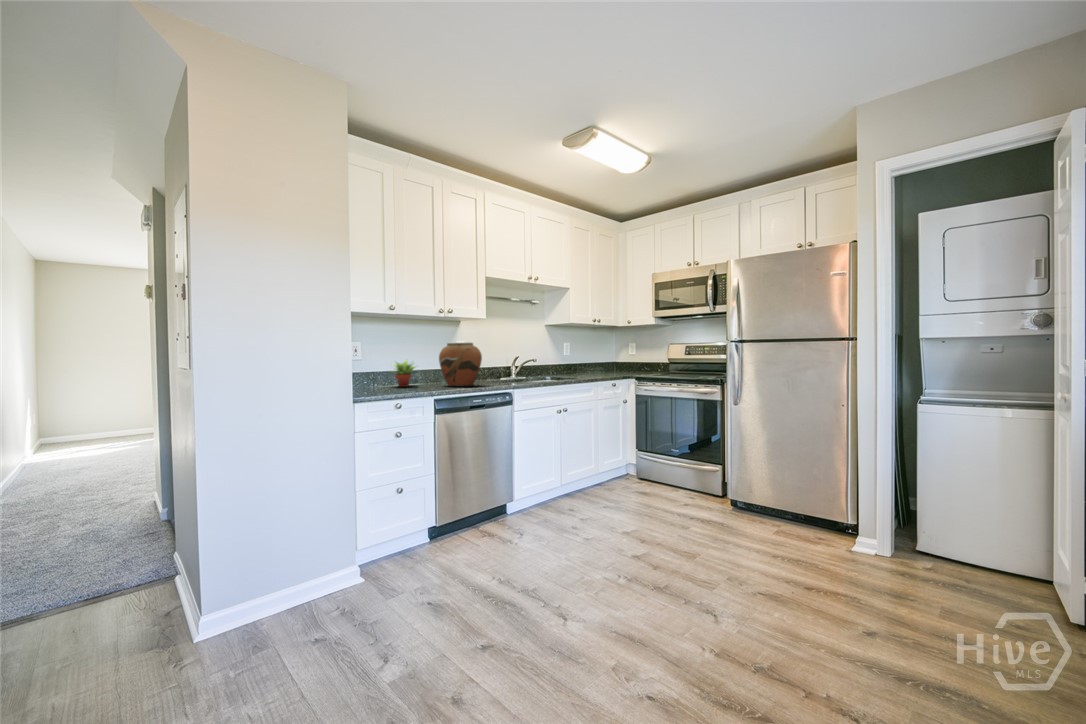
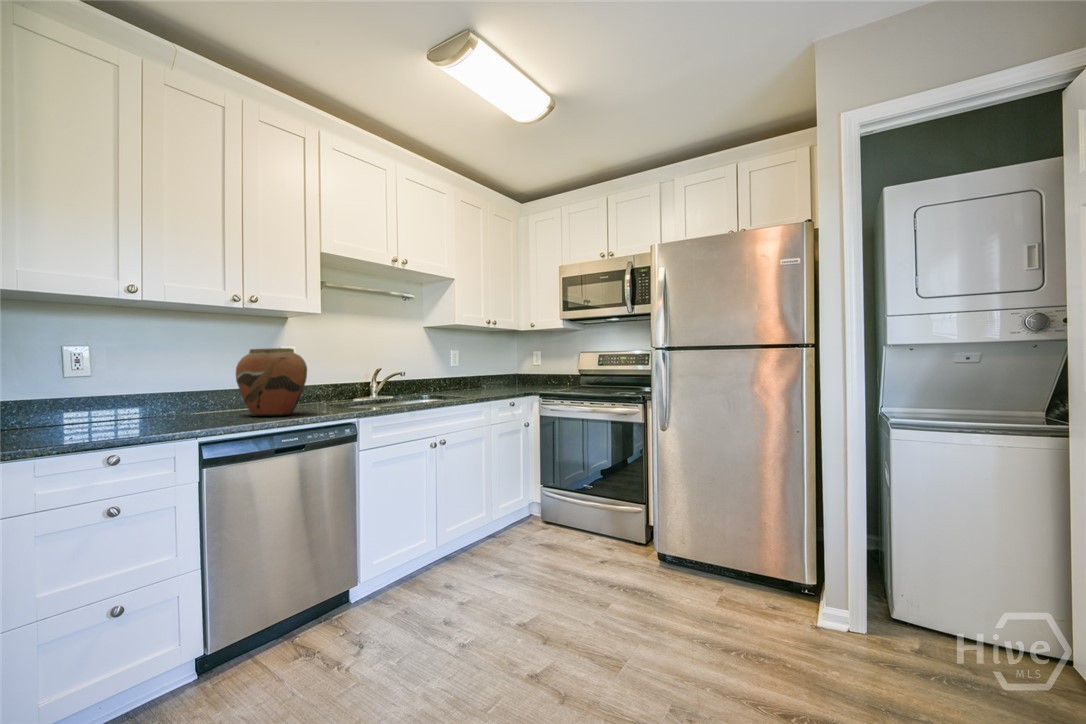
succulent plant: present [393,359,416,387] -> none [141,374,198,419]

